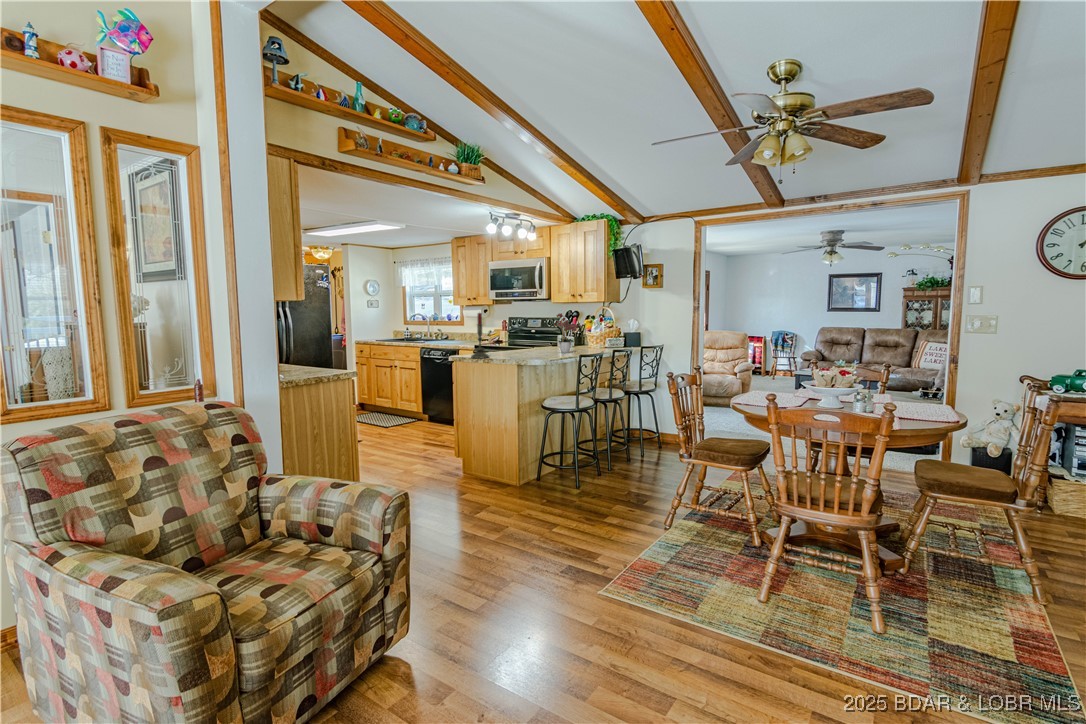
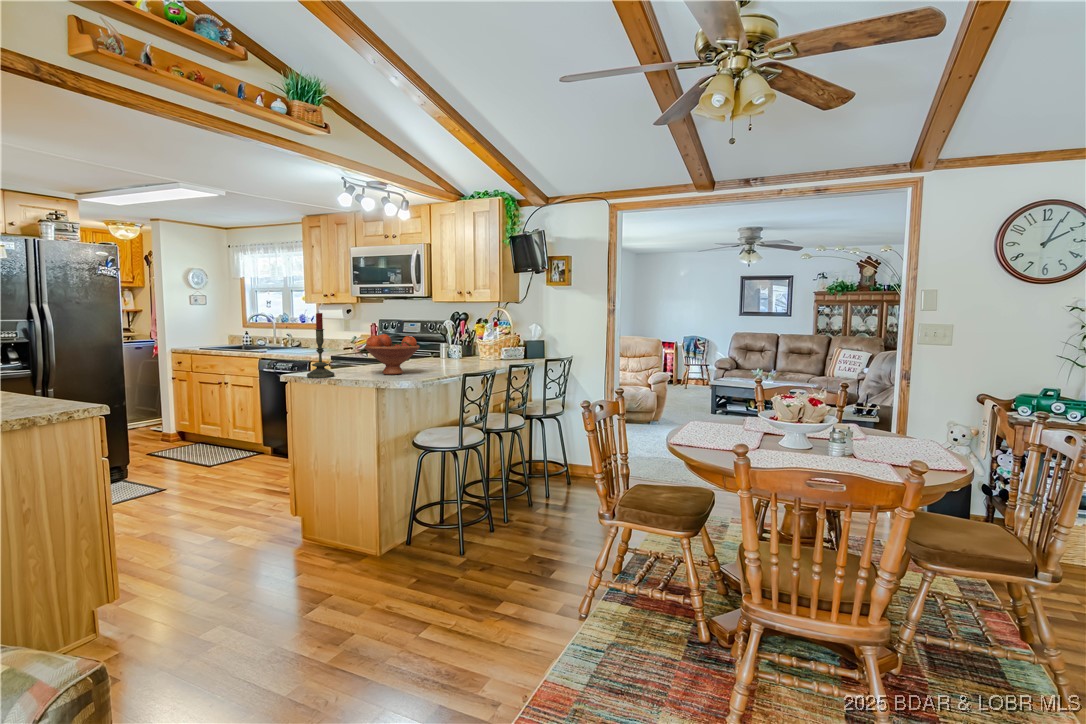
flower arrangement: present [554,313,578,353] -> none [429,312,466,367]
fruit bowl: none [509,328,548,357] -> present [365,334,420,375]

